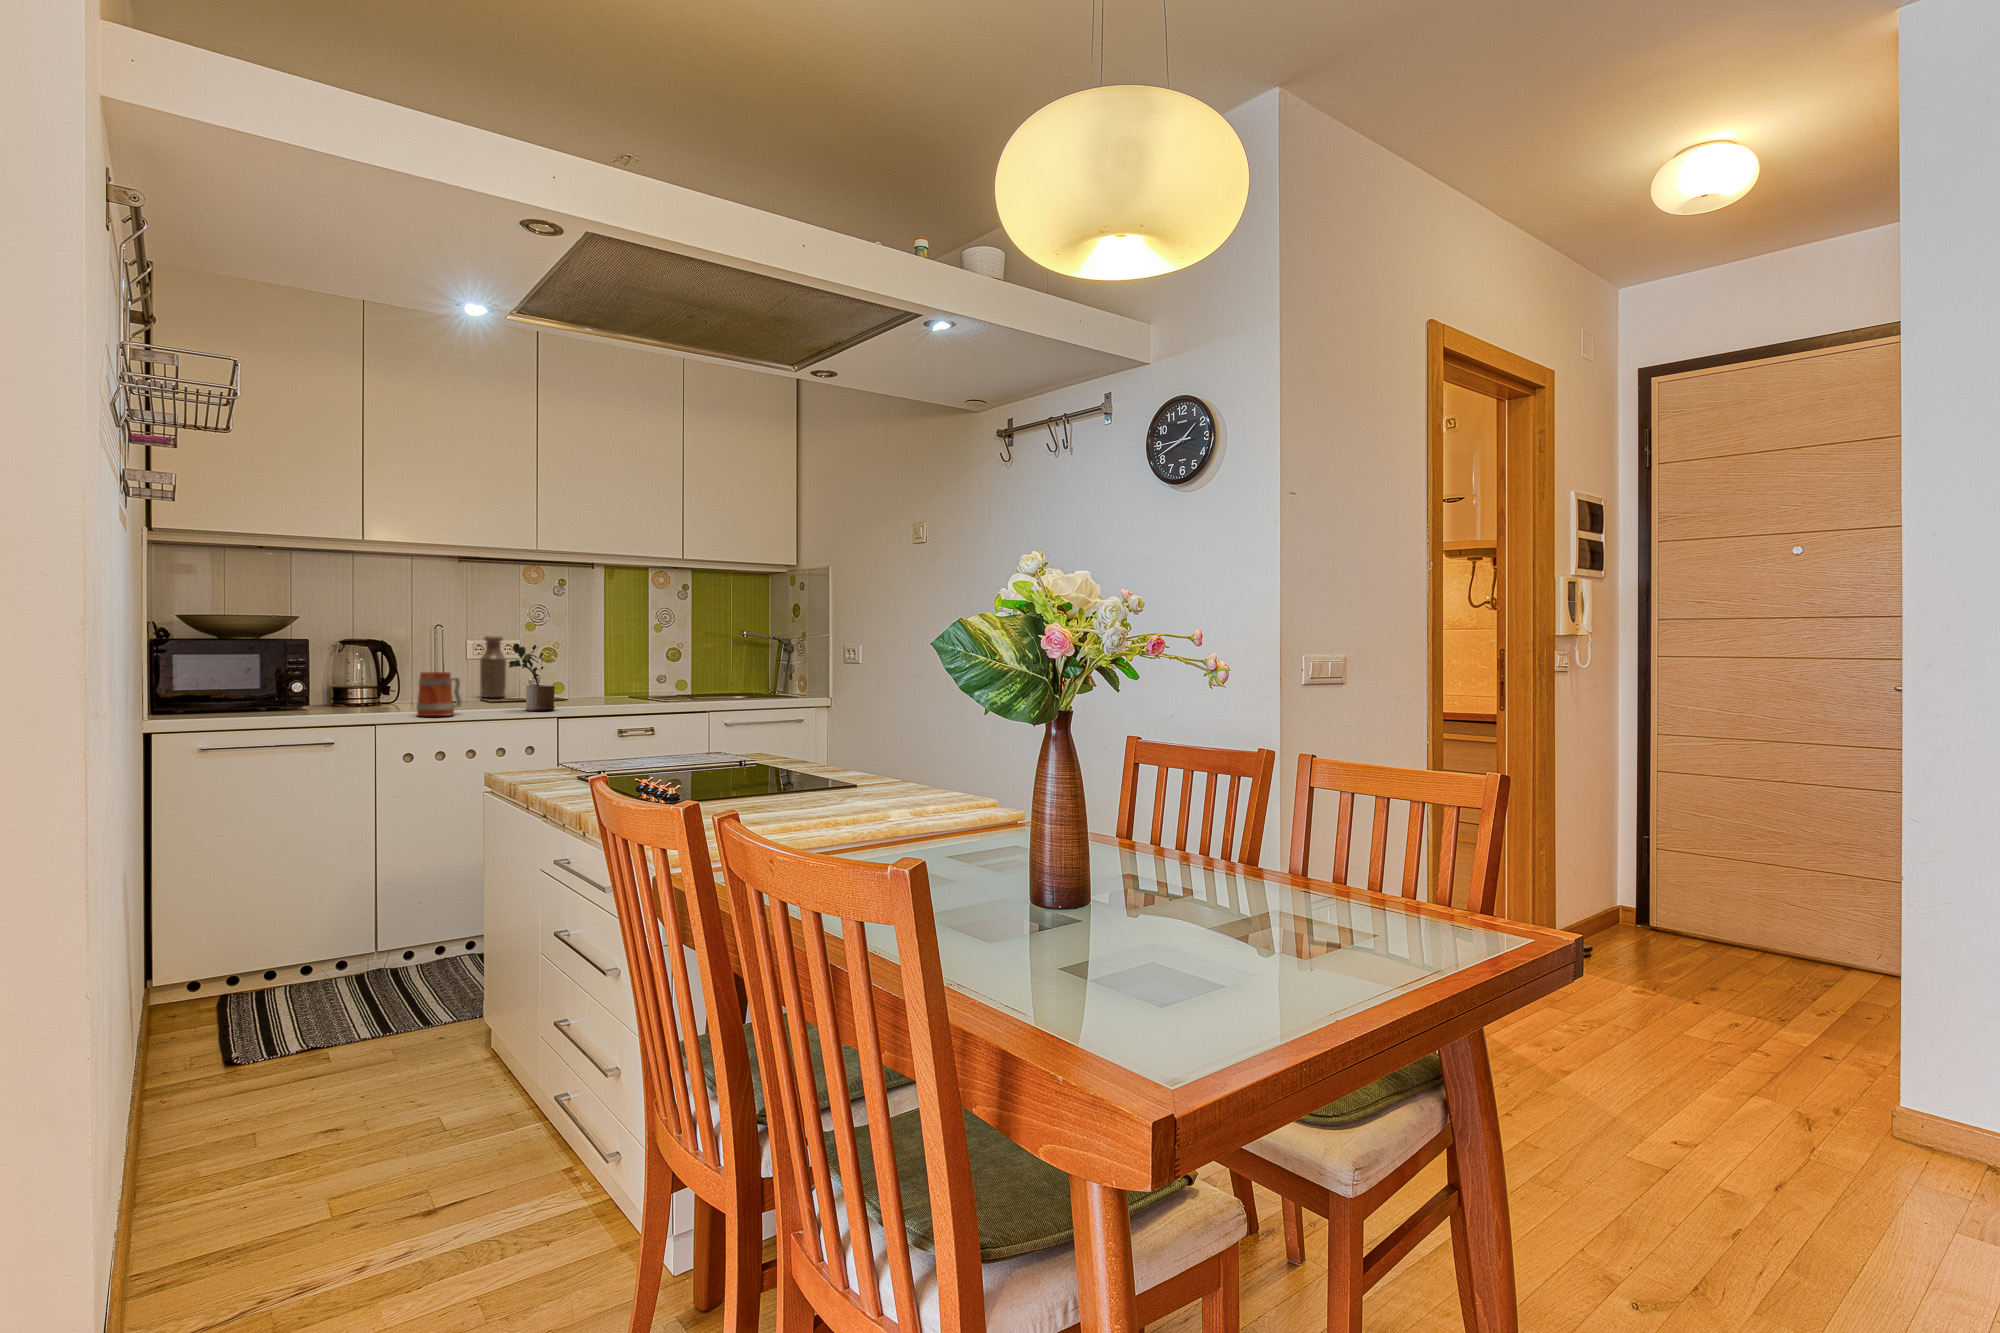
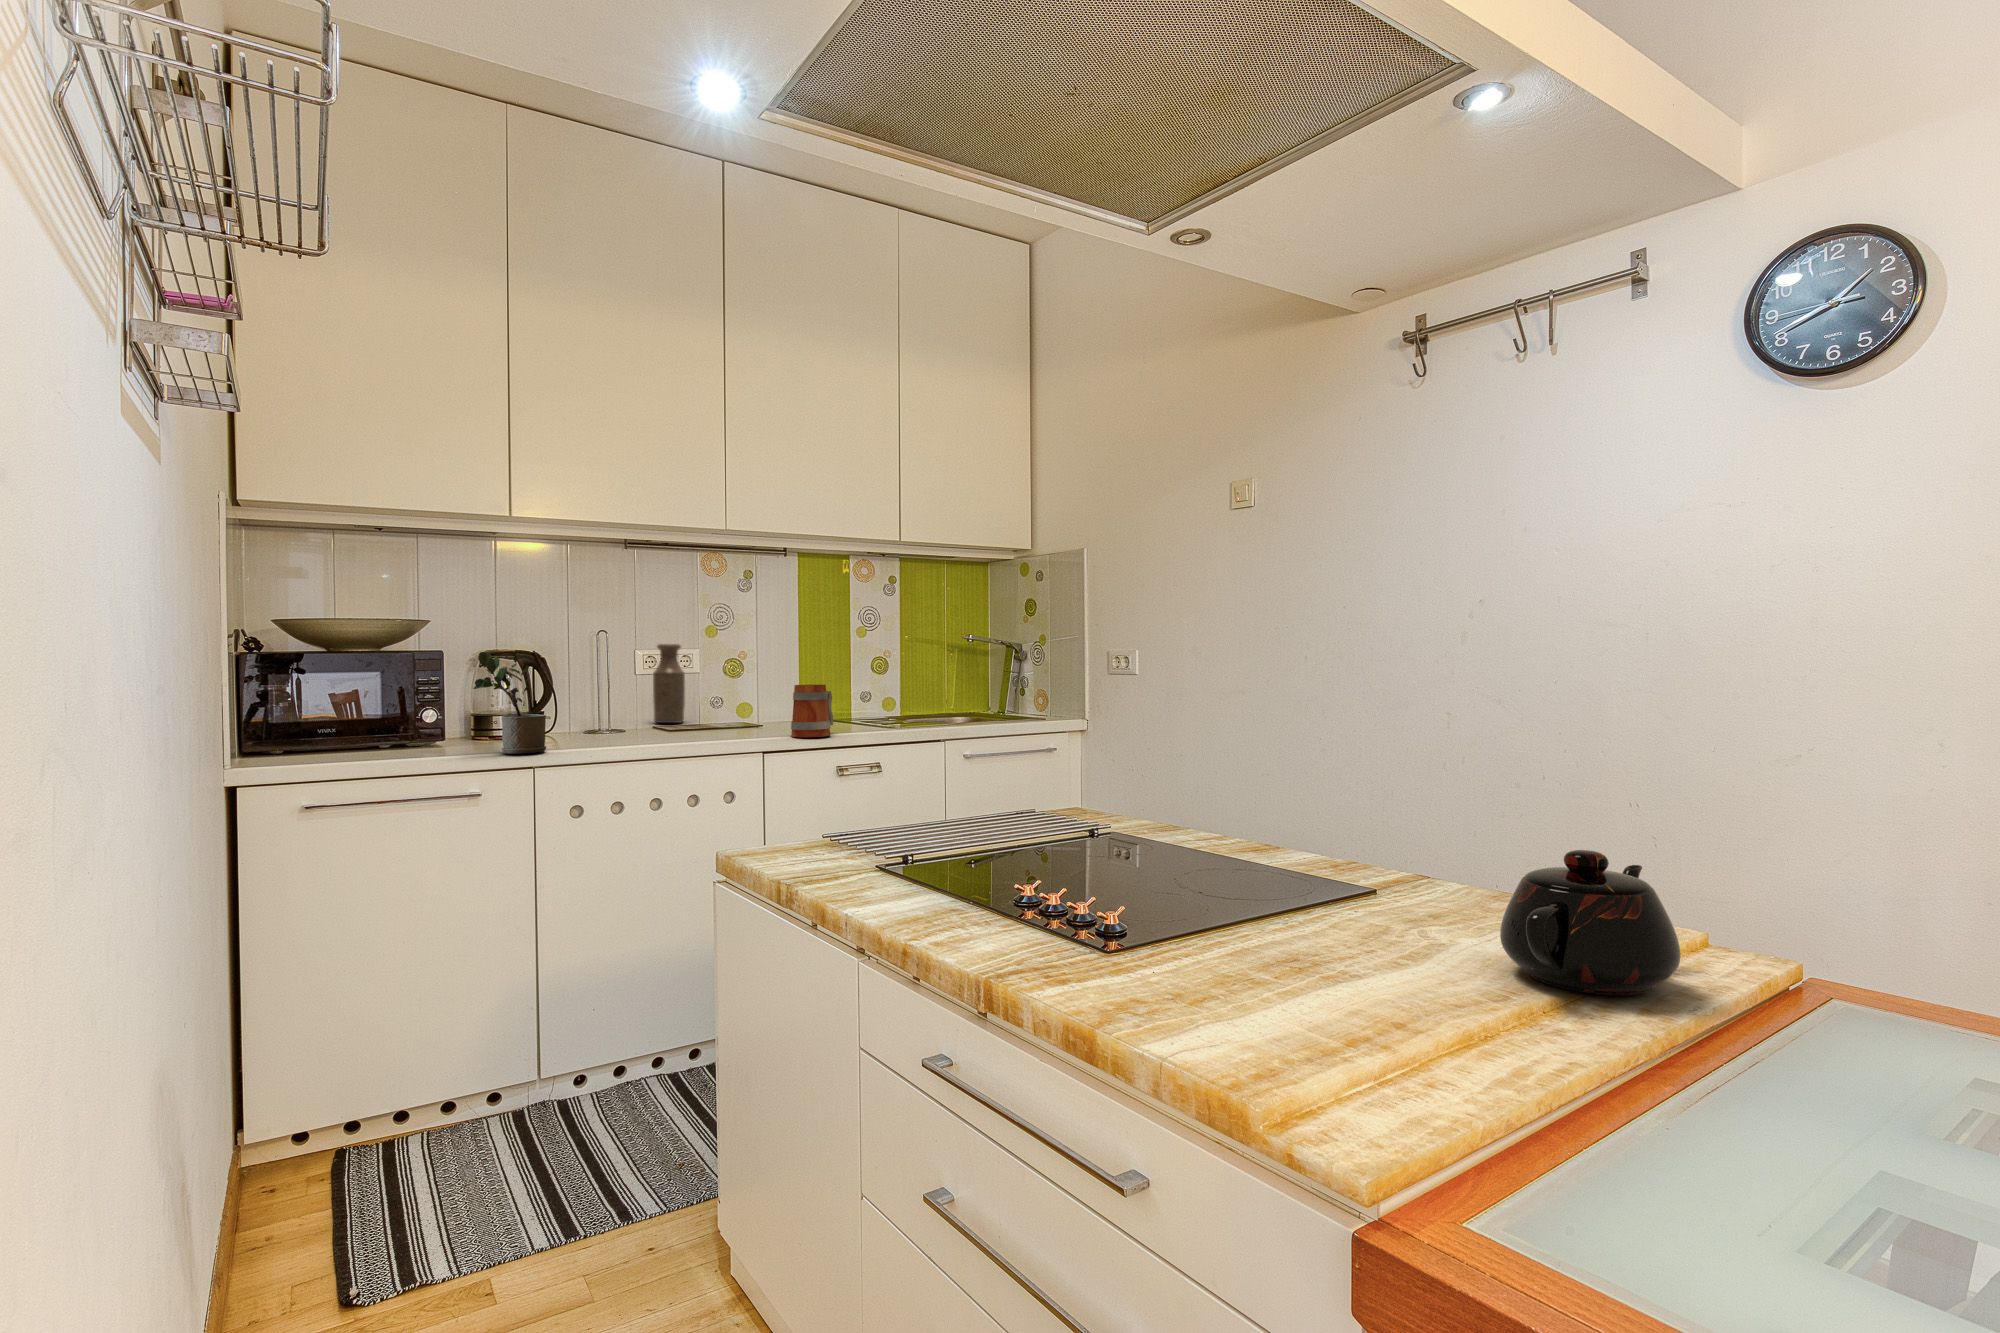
potted plant: present [509,643,555,711] -> present [473,652,546,754]
mug: present [416,672,461,716] -> present [791,684,834,737]
teapot: none [818,755,918,820] -> present [1500,850,1681,995]

